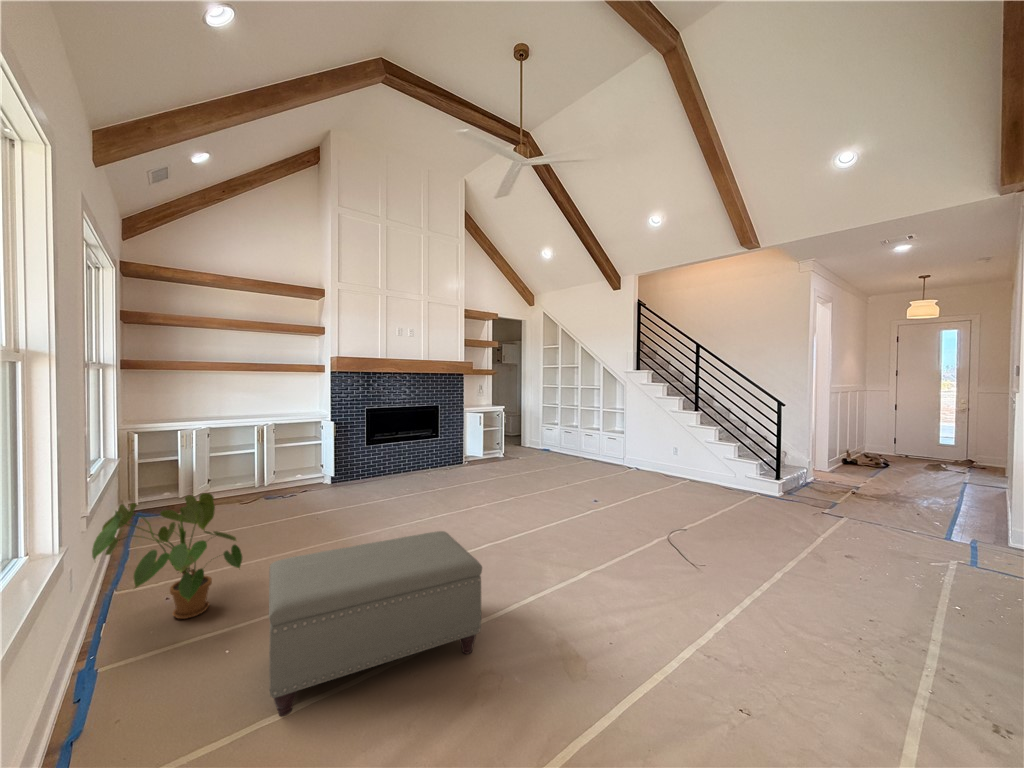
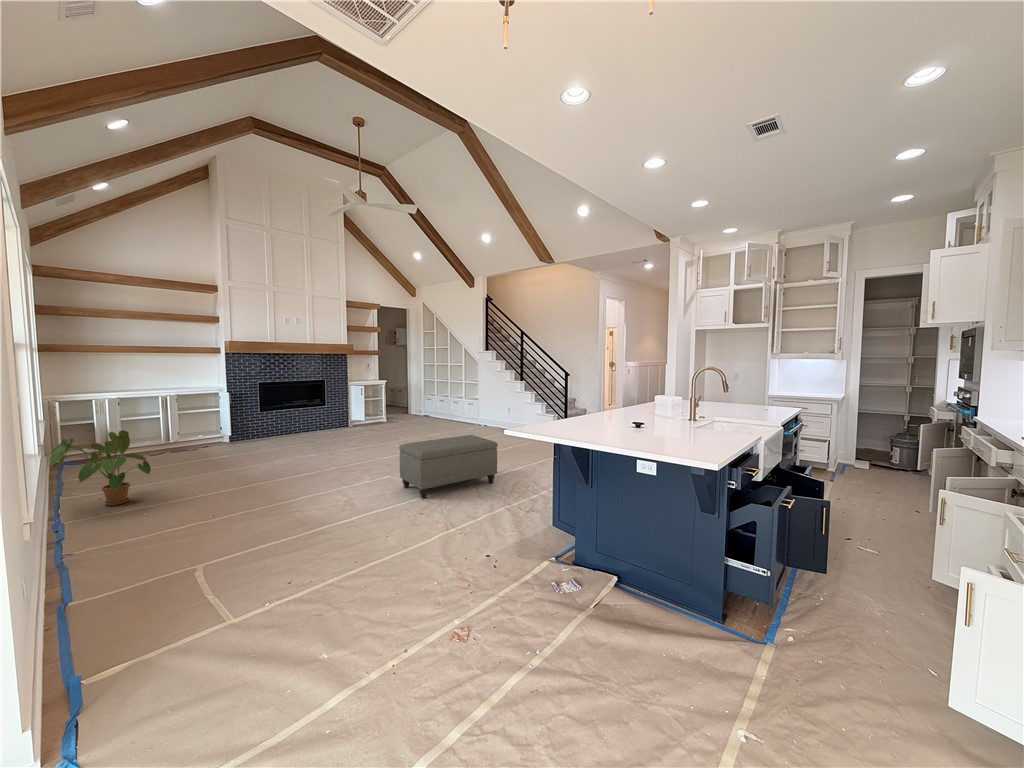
ottoman: present [269,531,482,716] -> present [399,435,498,499]

